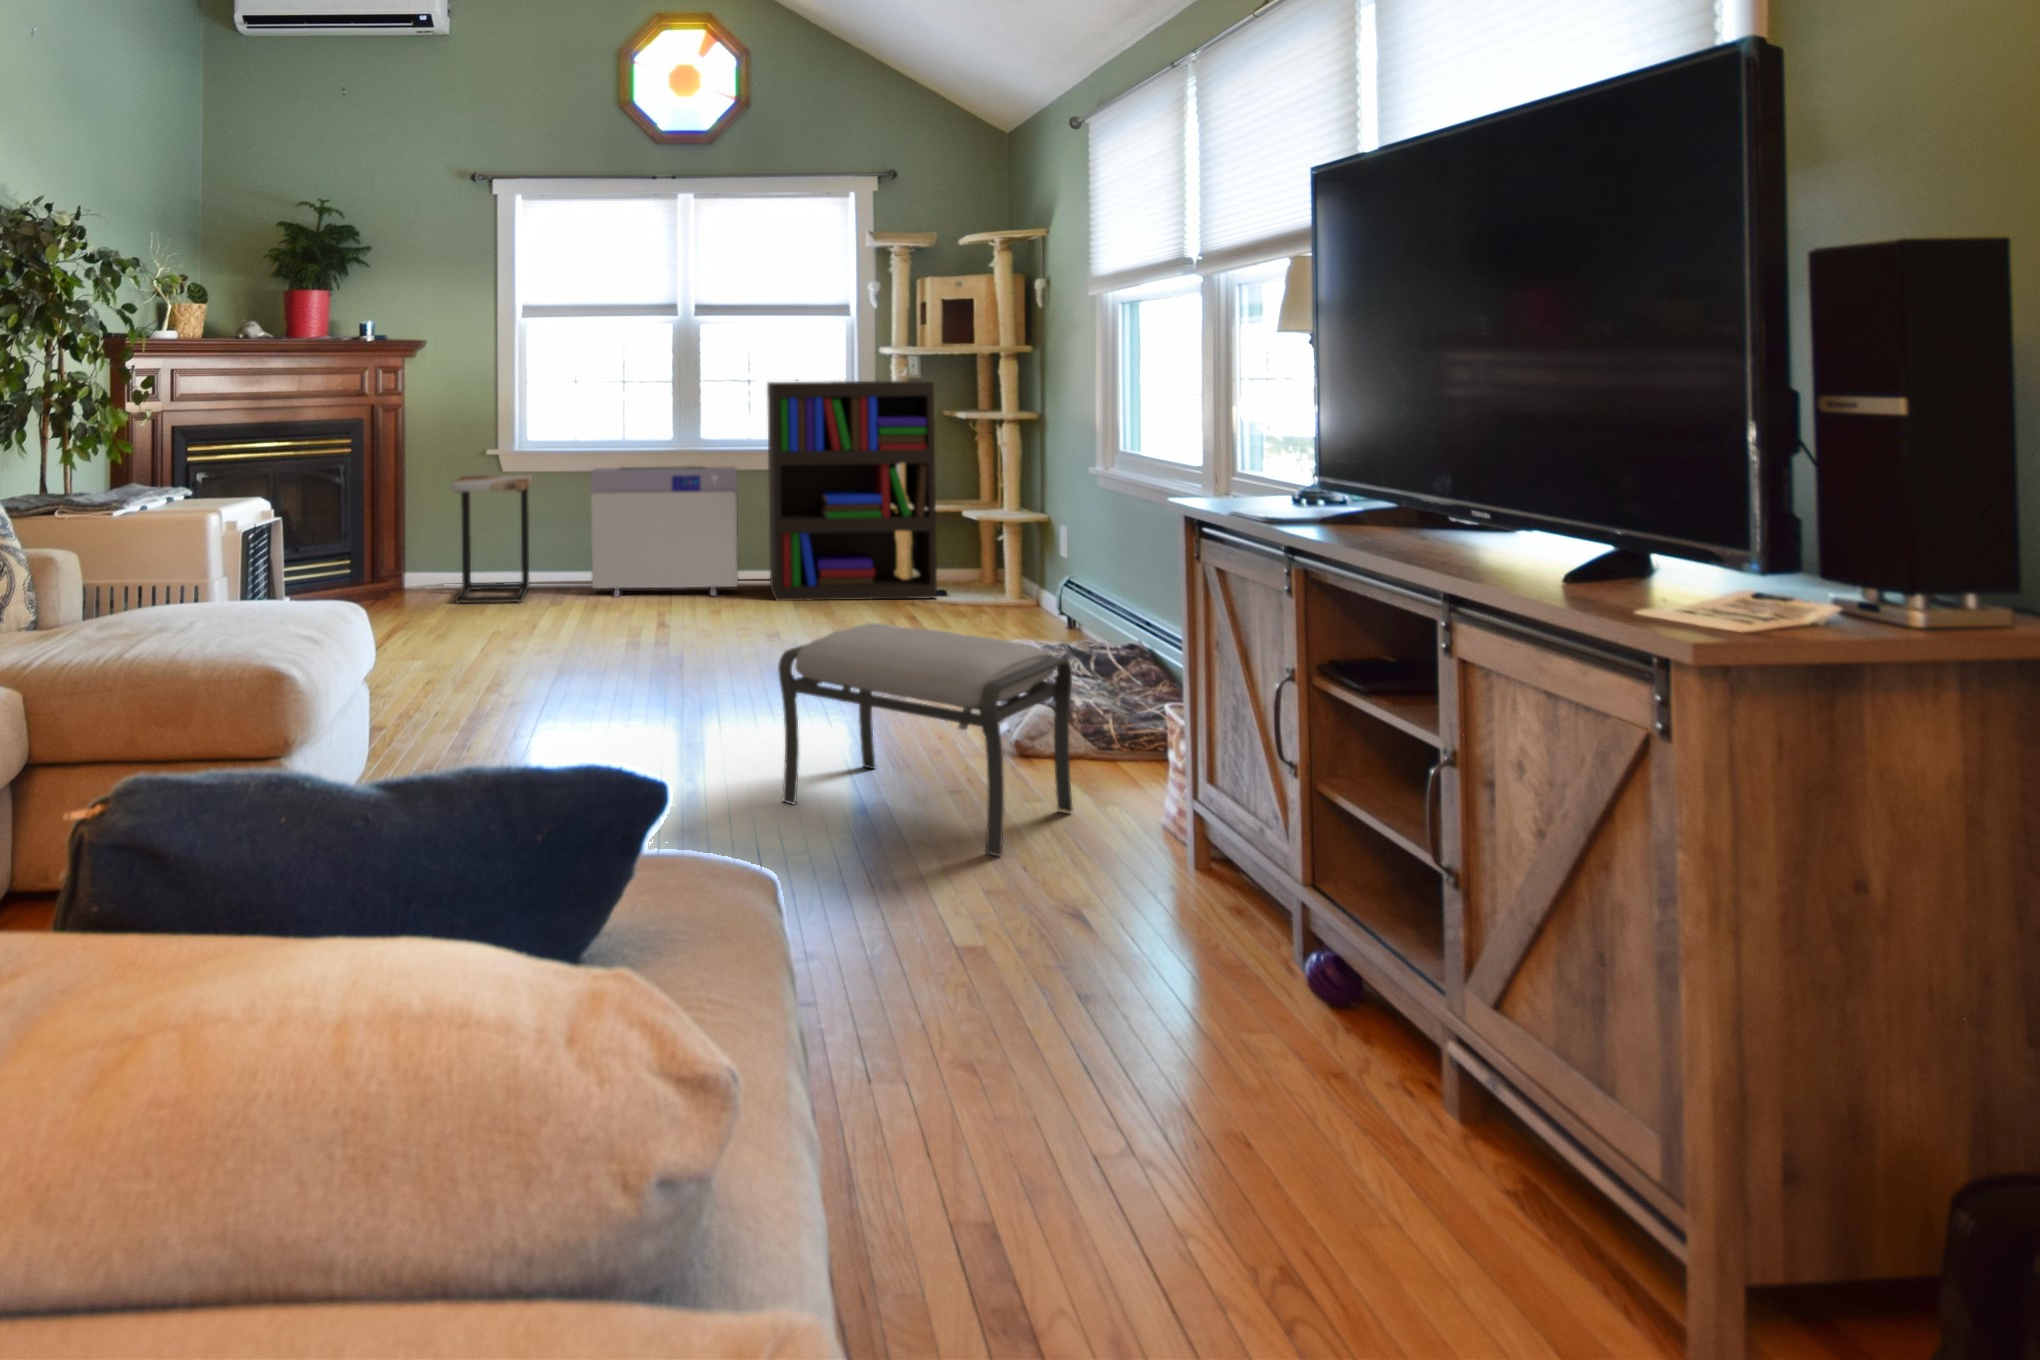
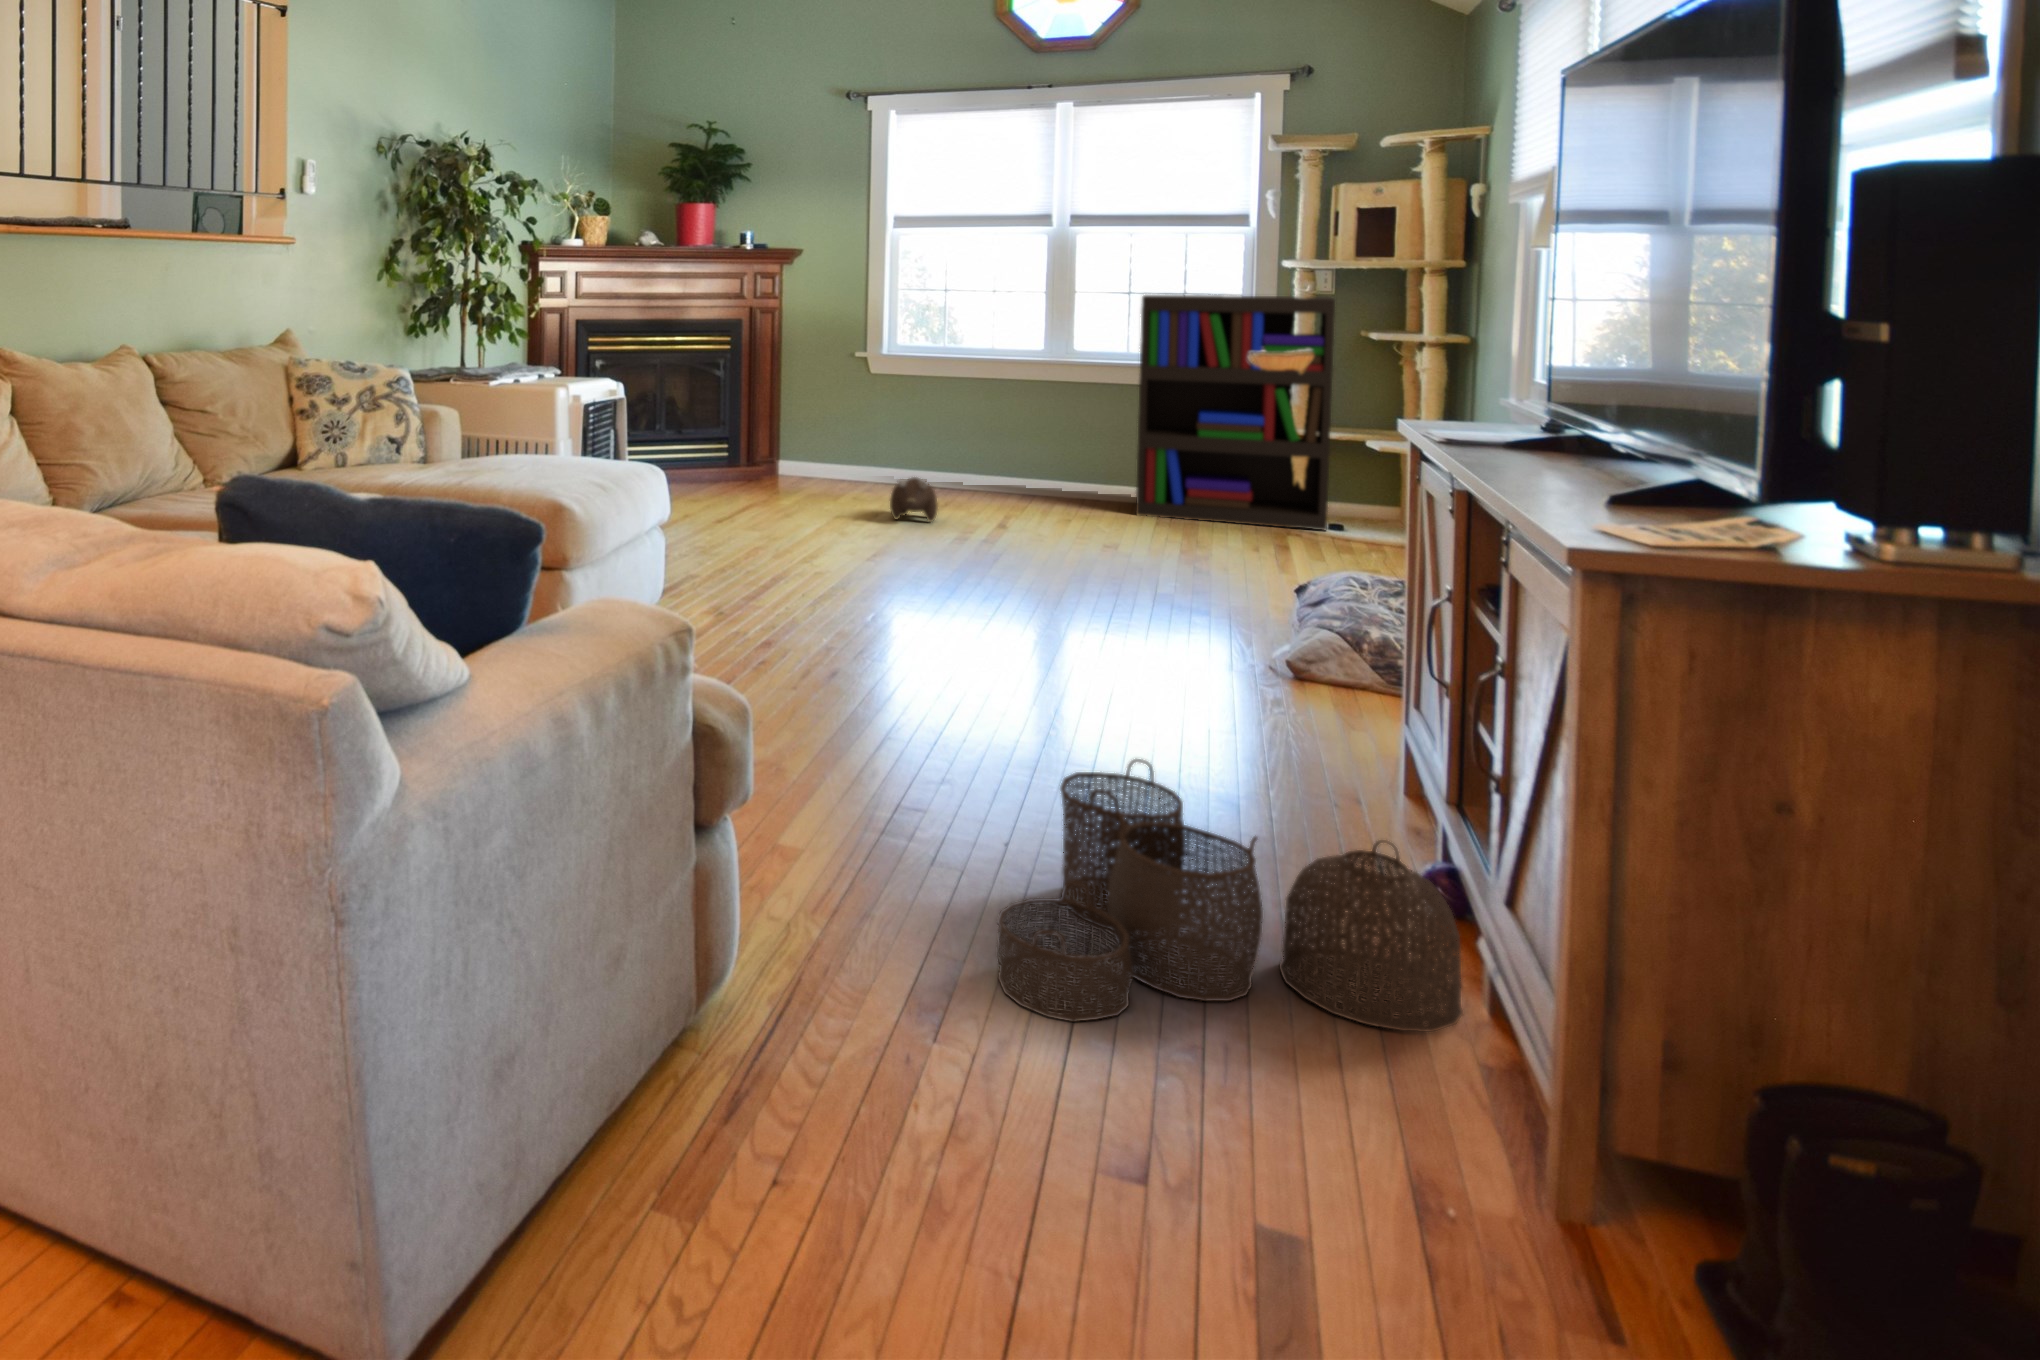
air purifier: present [591,466,738,597] -> none [948,373,1105,505]
side table: present [450,475,532,603] -> none [813,373,896,492]
plush toy: none [553,583,602,631] -> present [890,477,938,522]
ottoman: present [778,623,1073,856] -> none [1013,528,1321,752]
woven basket: none [993,894,1423,1259] -> present [997,759,1463,1032]

